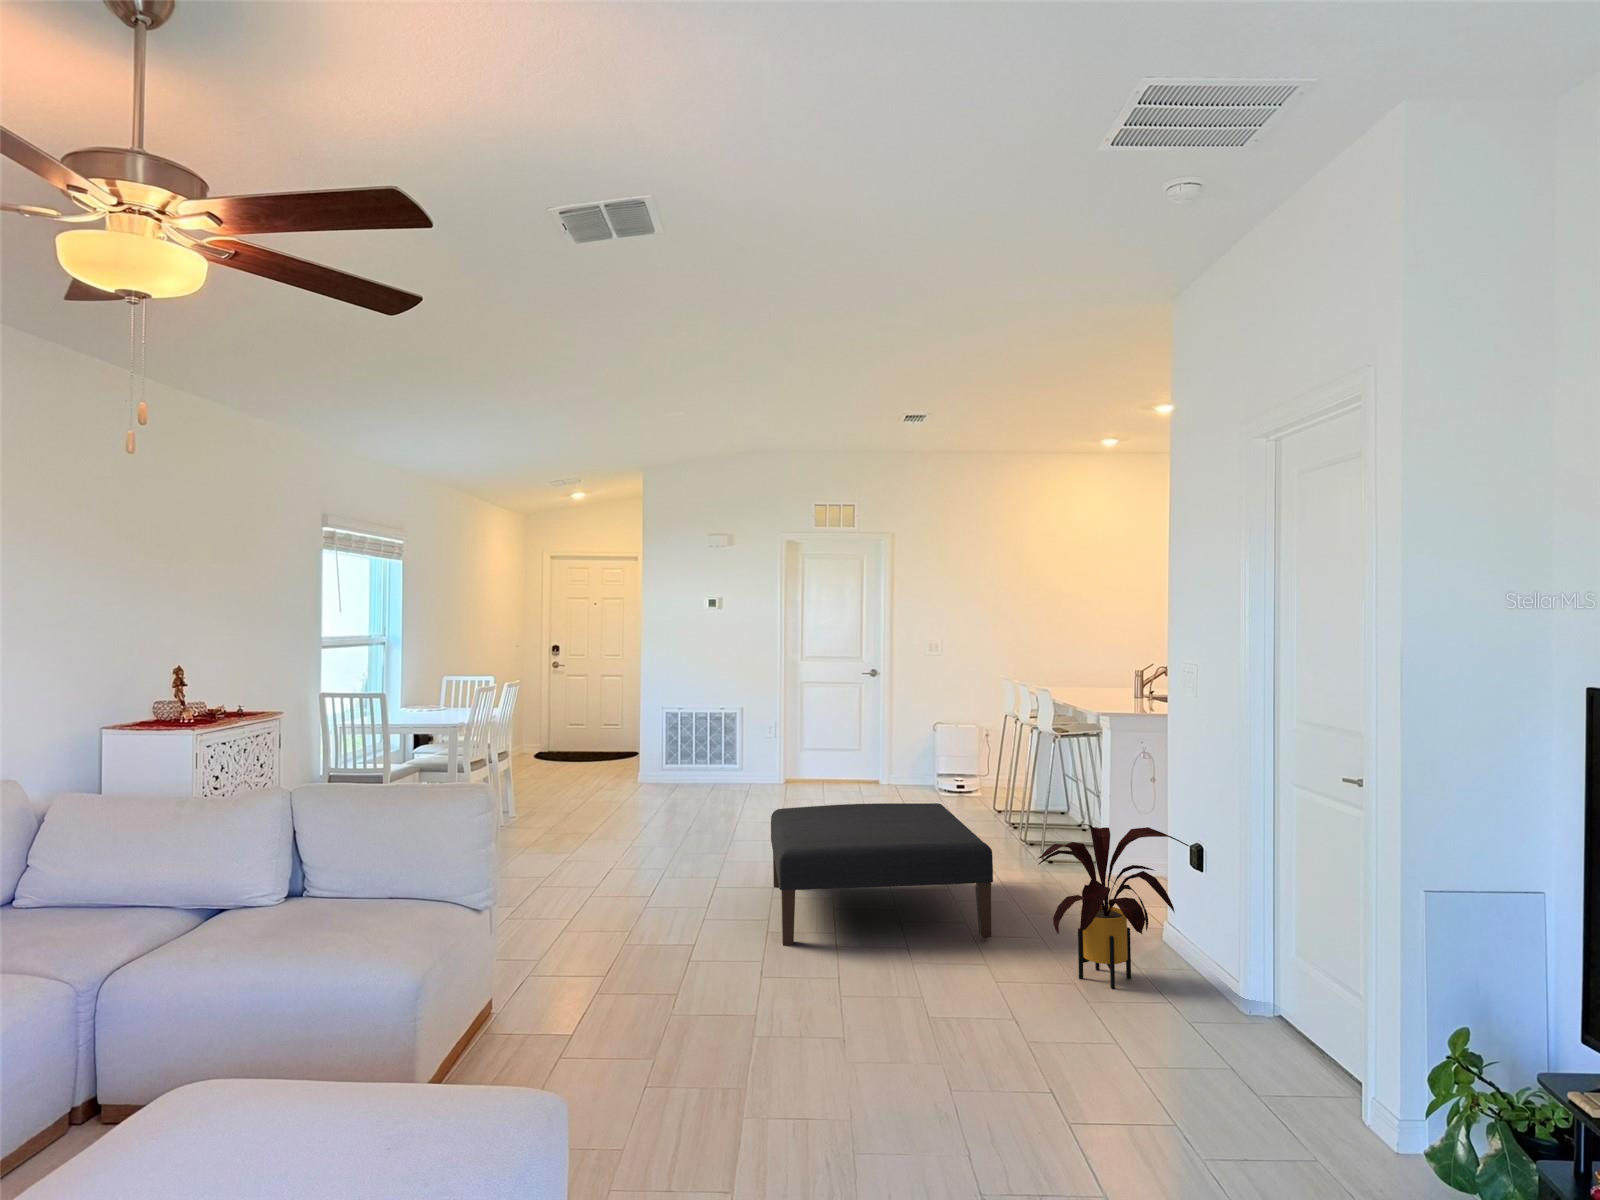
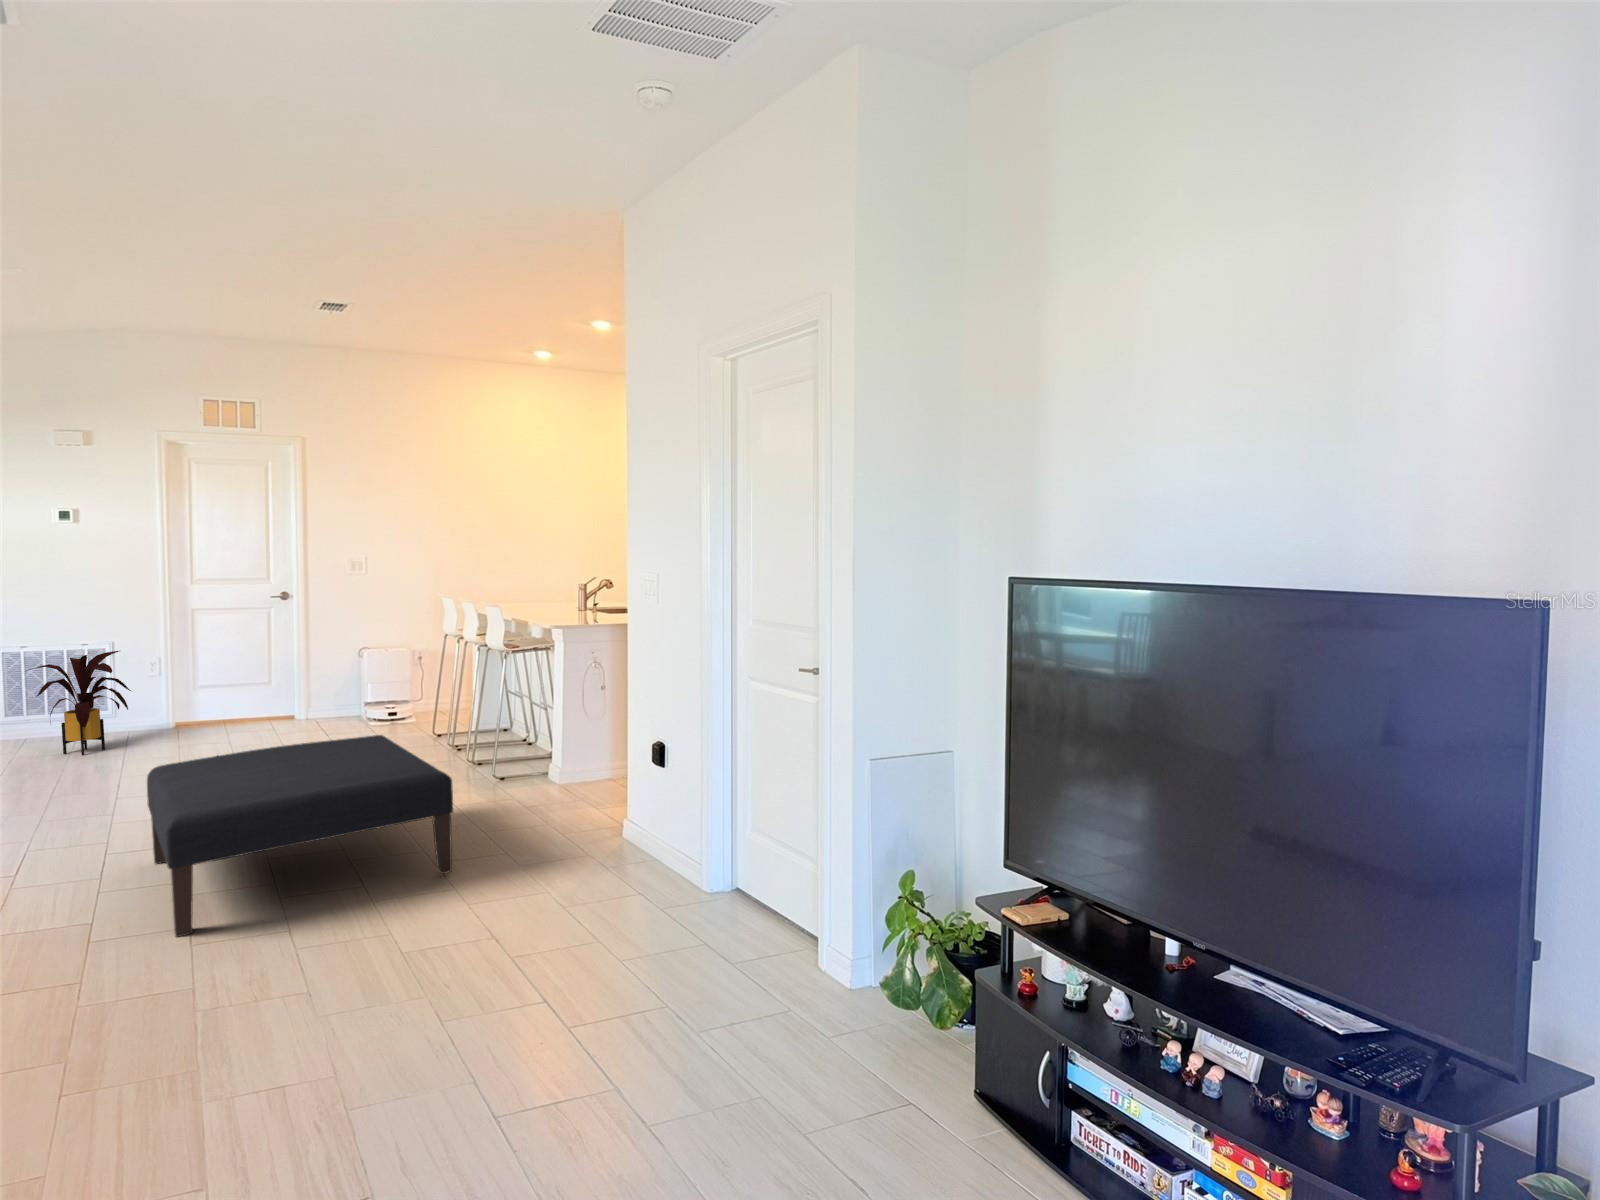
house plant: present [1038,824,1190,989] -> present [26,651,131,755]

